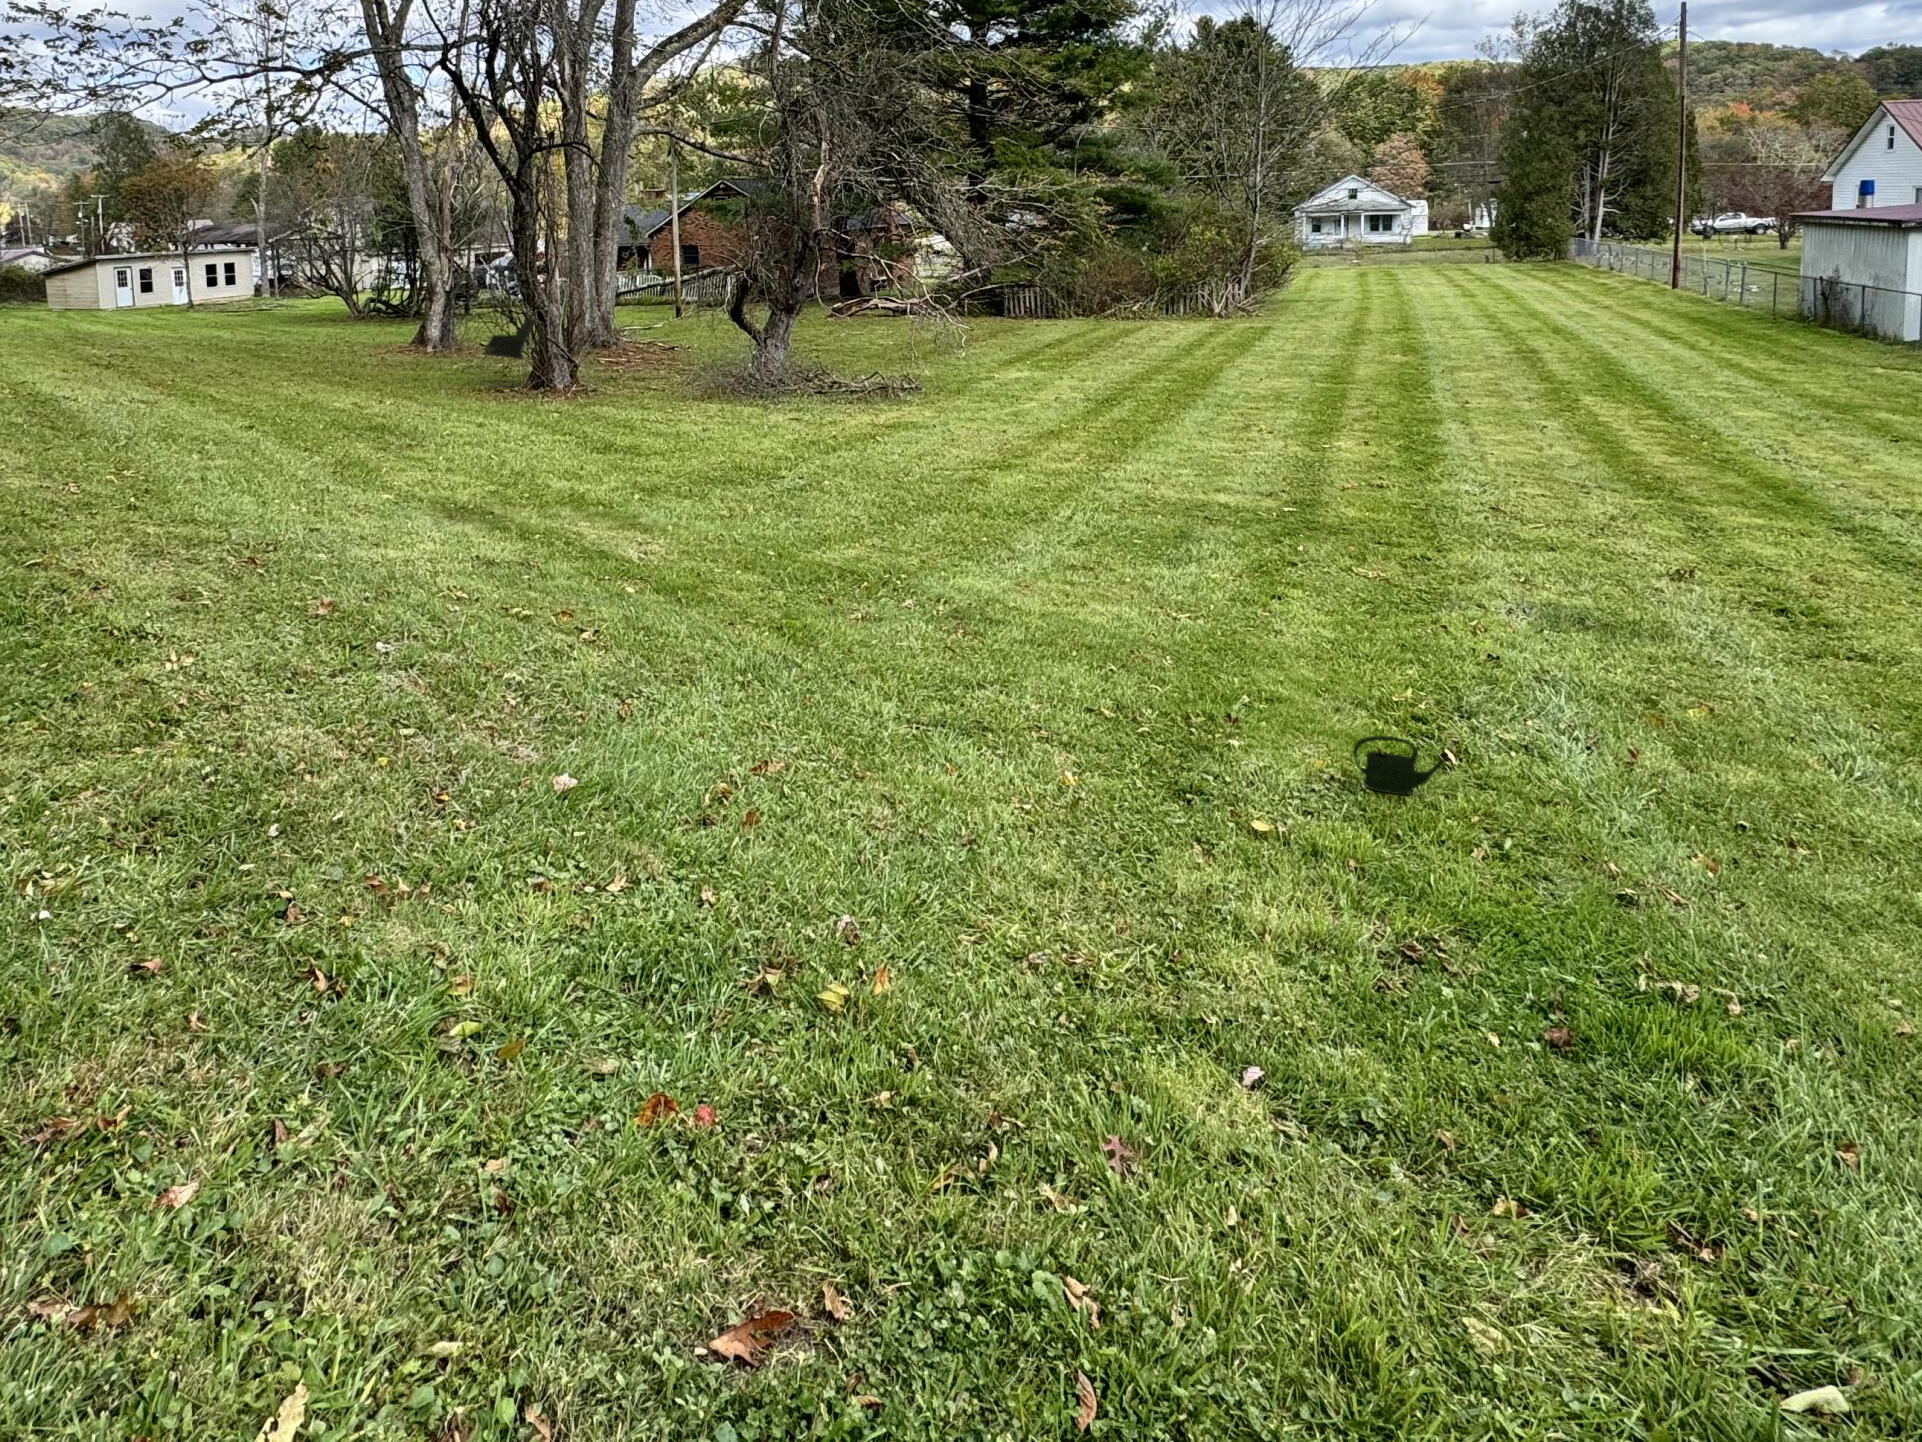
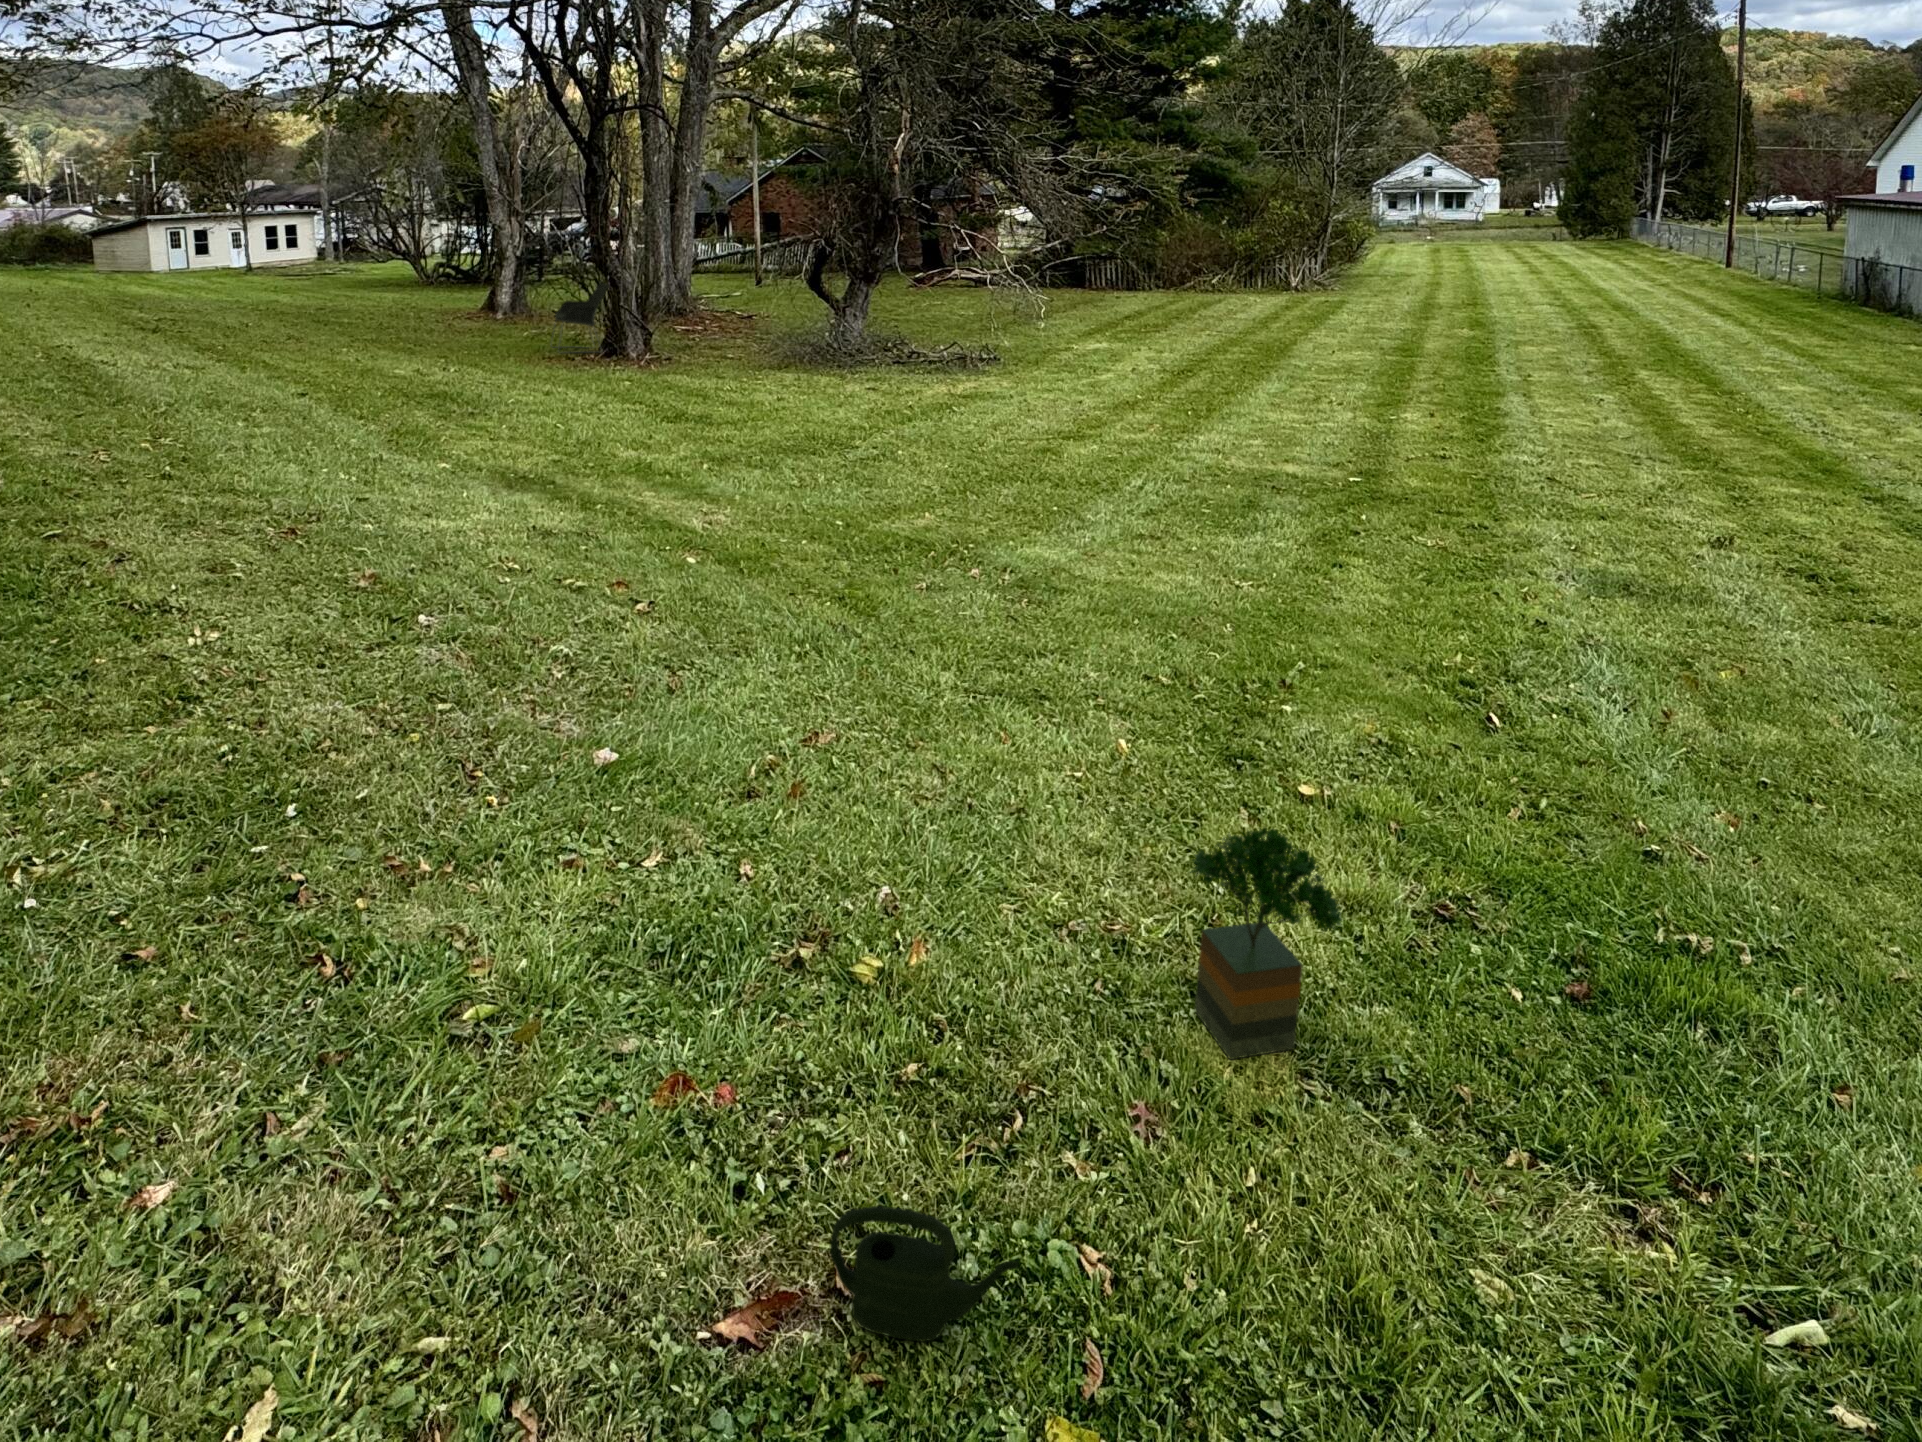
watering can: present [1353,735,1450,795] -> present [830,1206,1019,1341]
potted tree: none [1156,860,1319,1098] -> present [1190,827,1342,1059]

